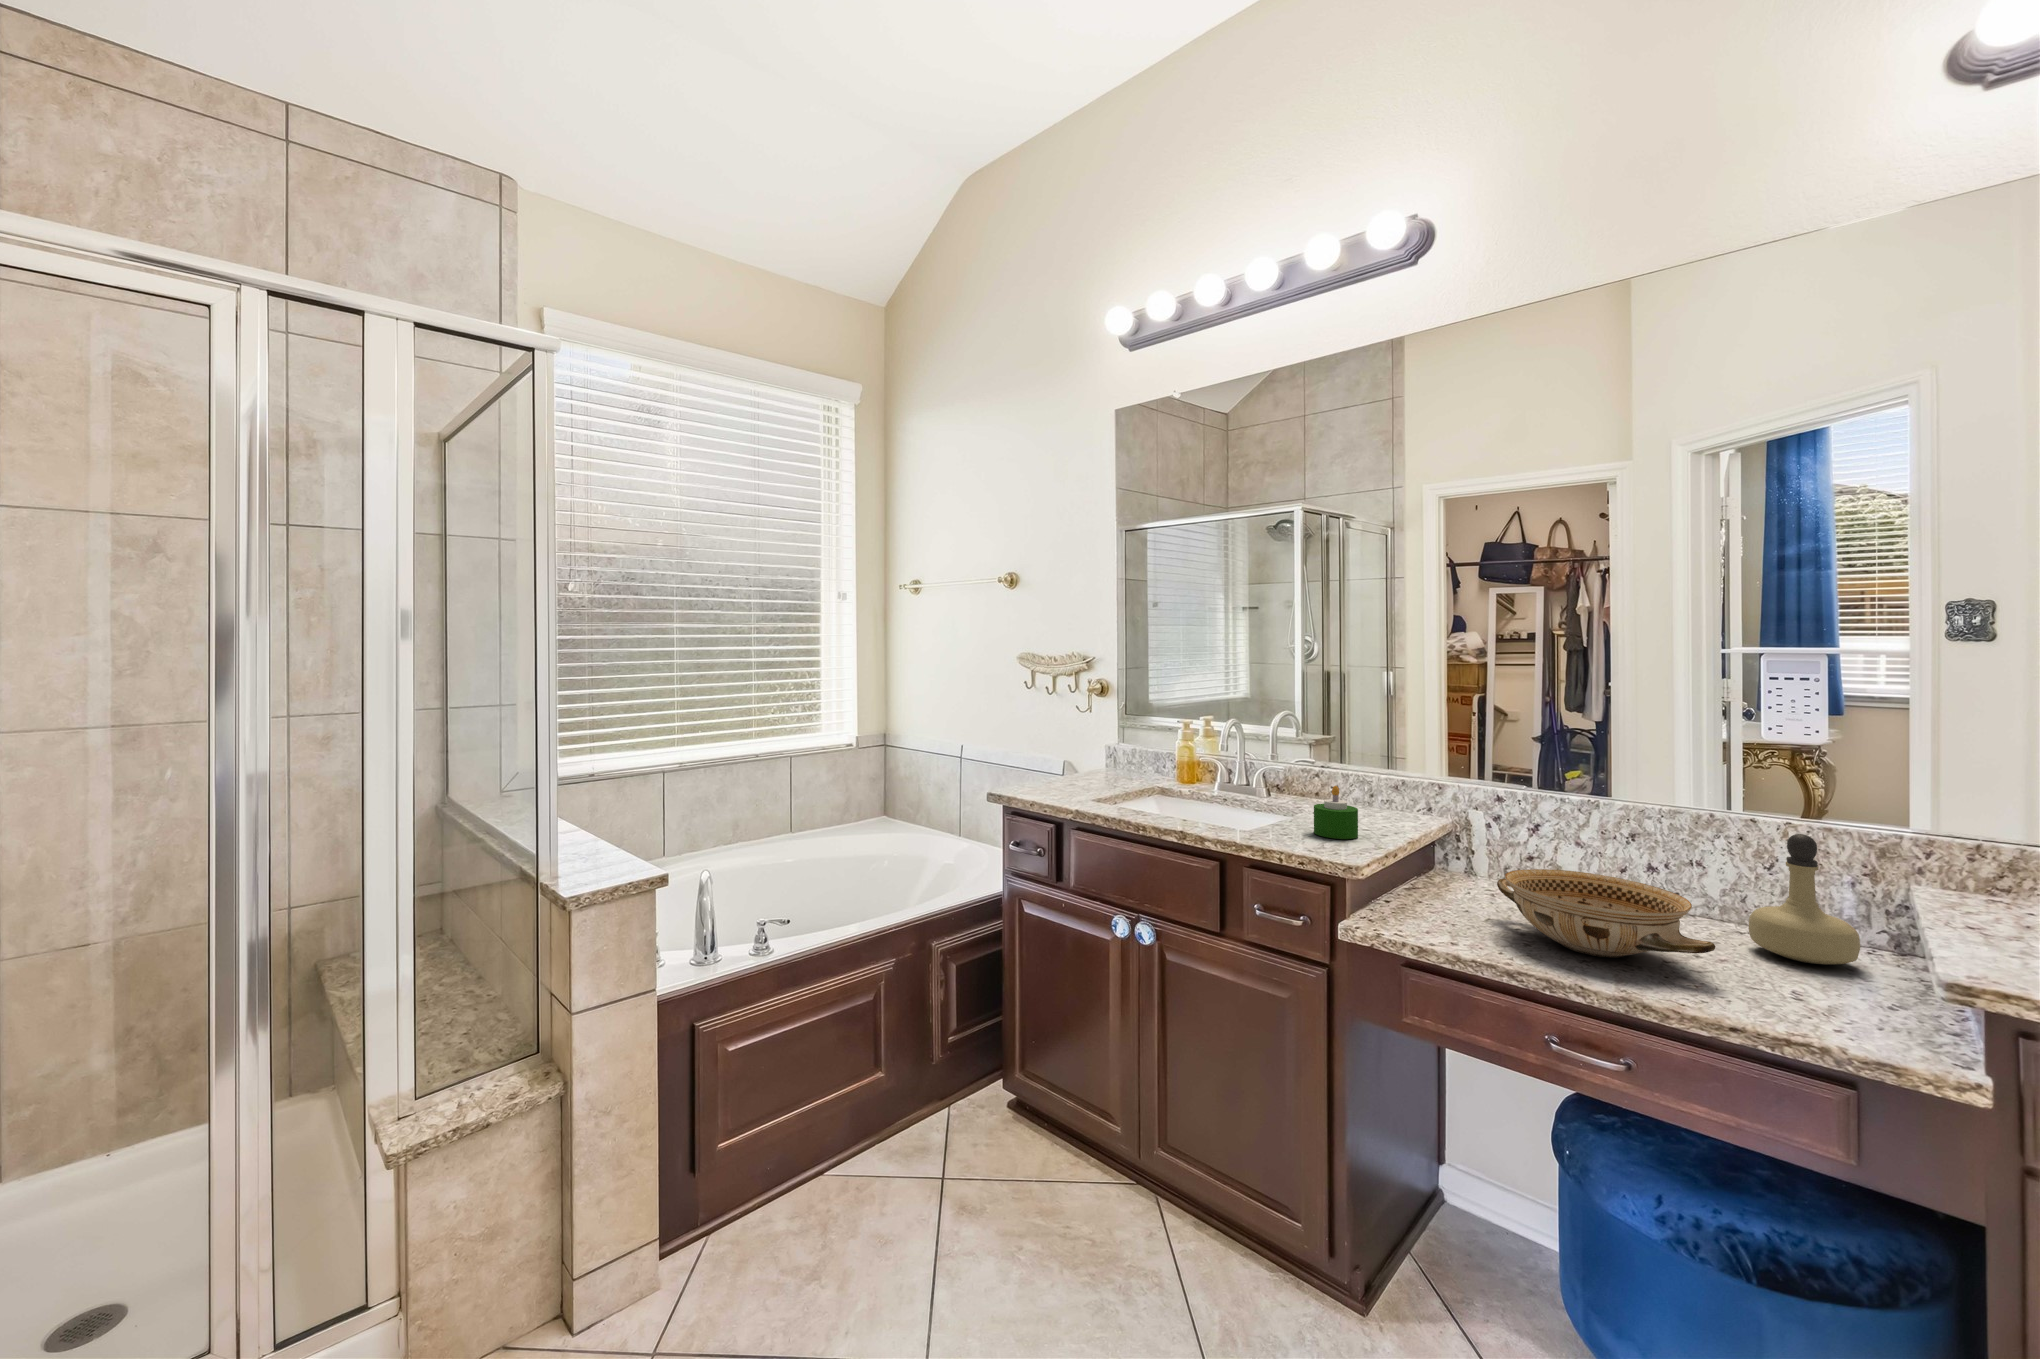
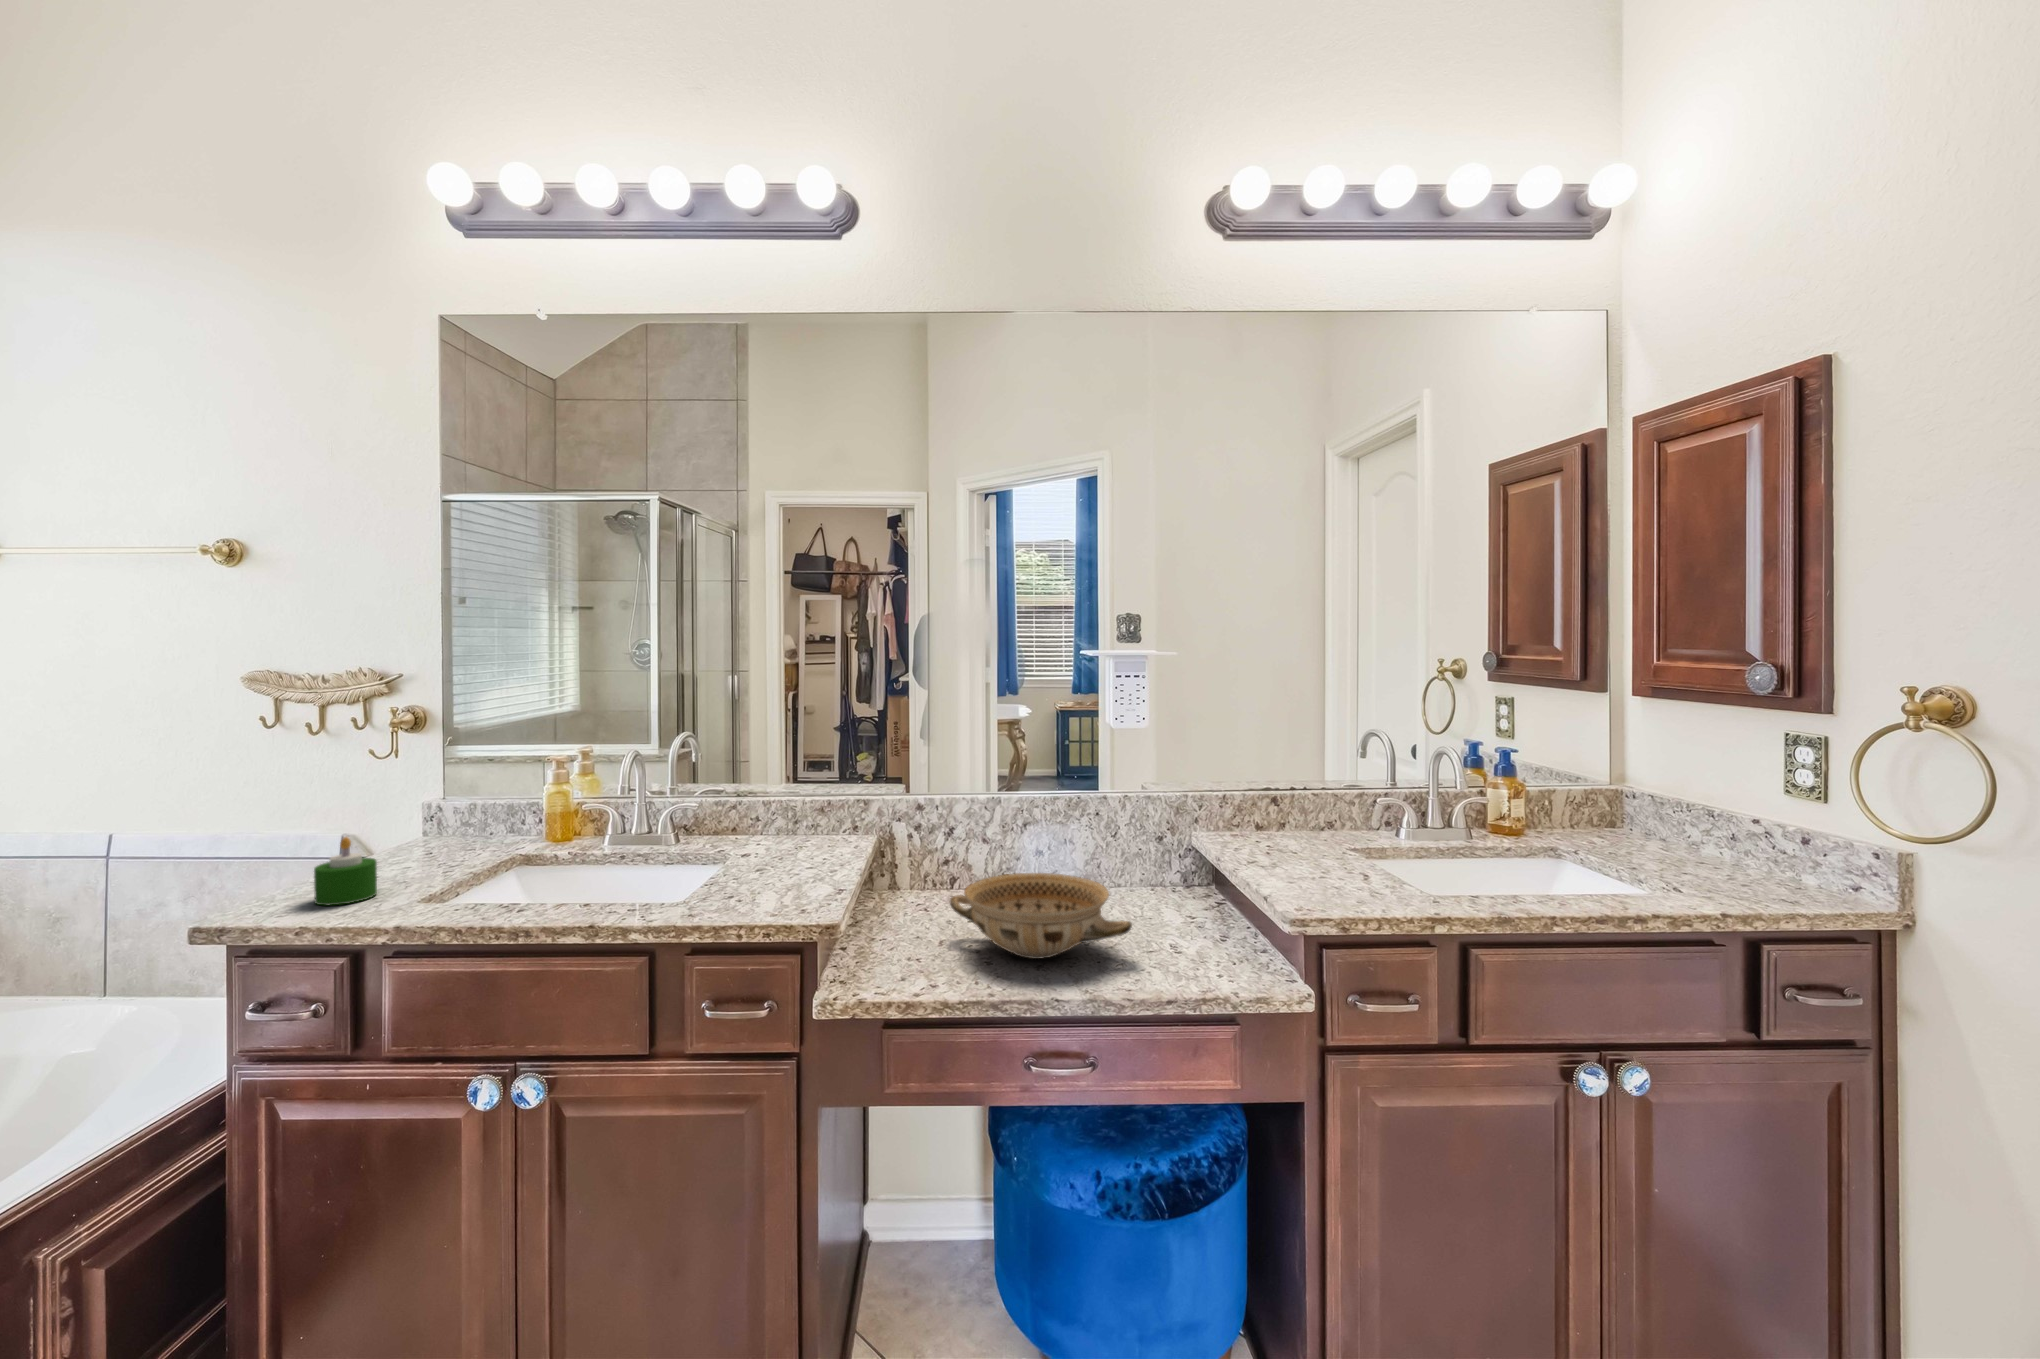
candle: present [1314,786,1358,839] -> present [314,837,377,905]
perfume bottle: present [1749,834,1860,964] -> none [1120,806,1185,914]

